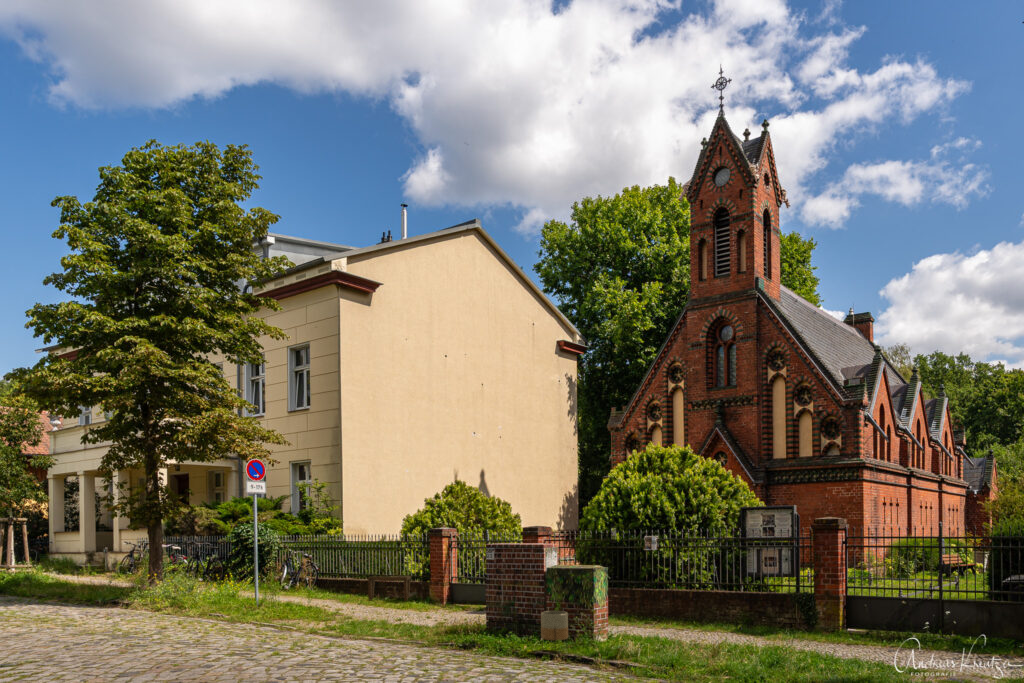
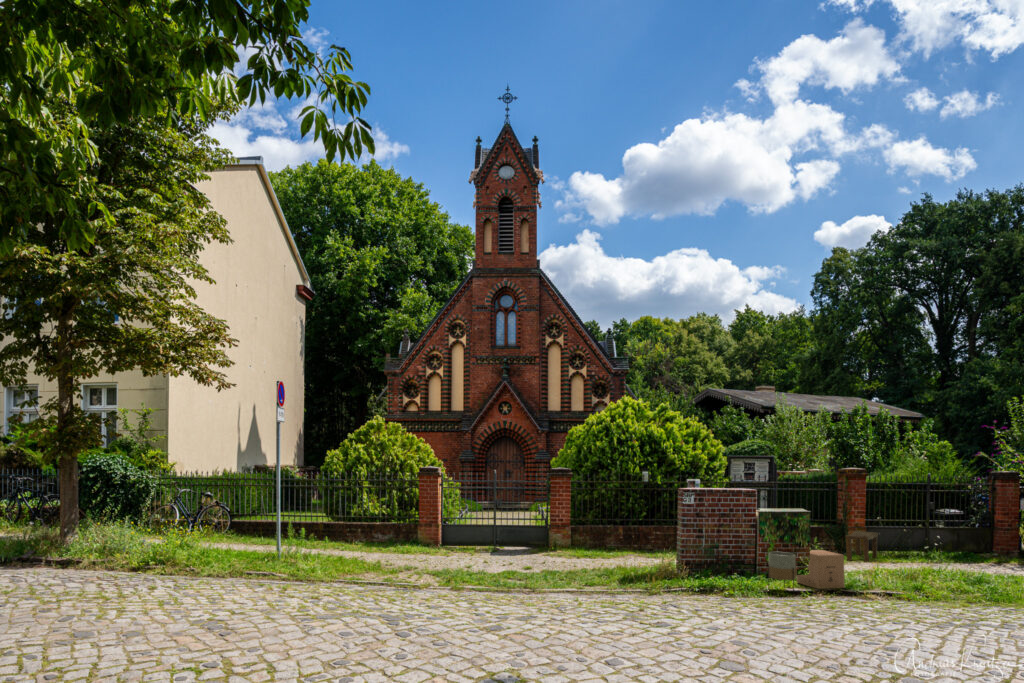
bench: present [368,576,411,601] -> present [846,531,878,562]
cardboard box: none [602,612,642,655] -> present [796,550,845,589]

